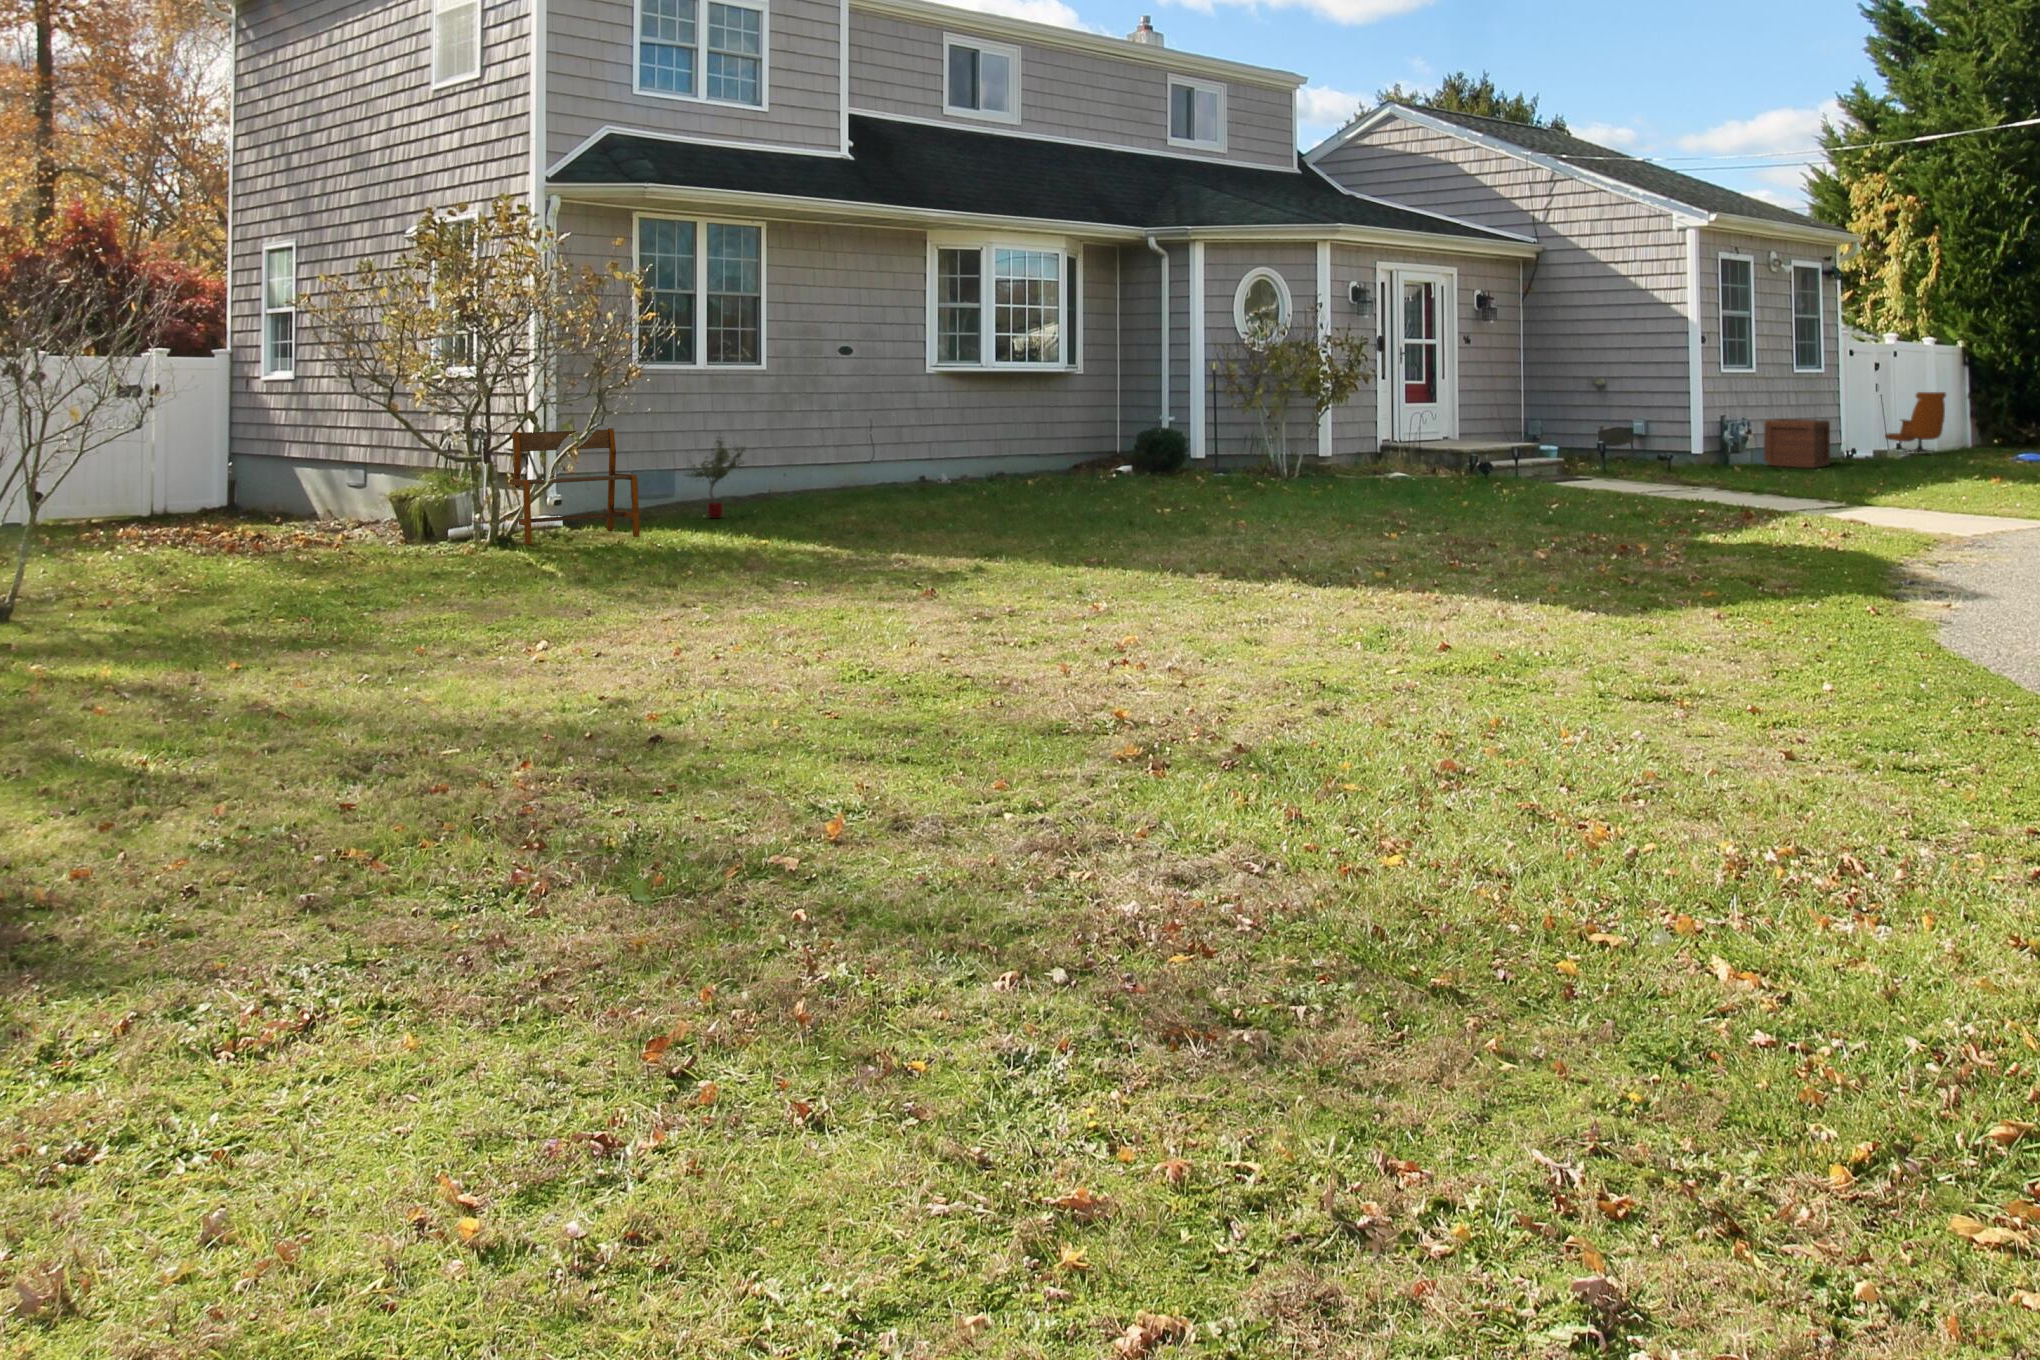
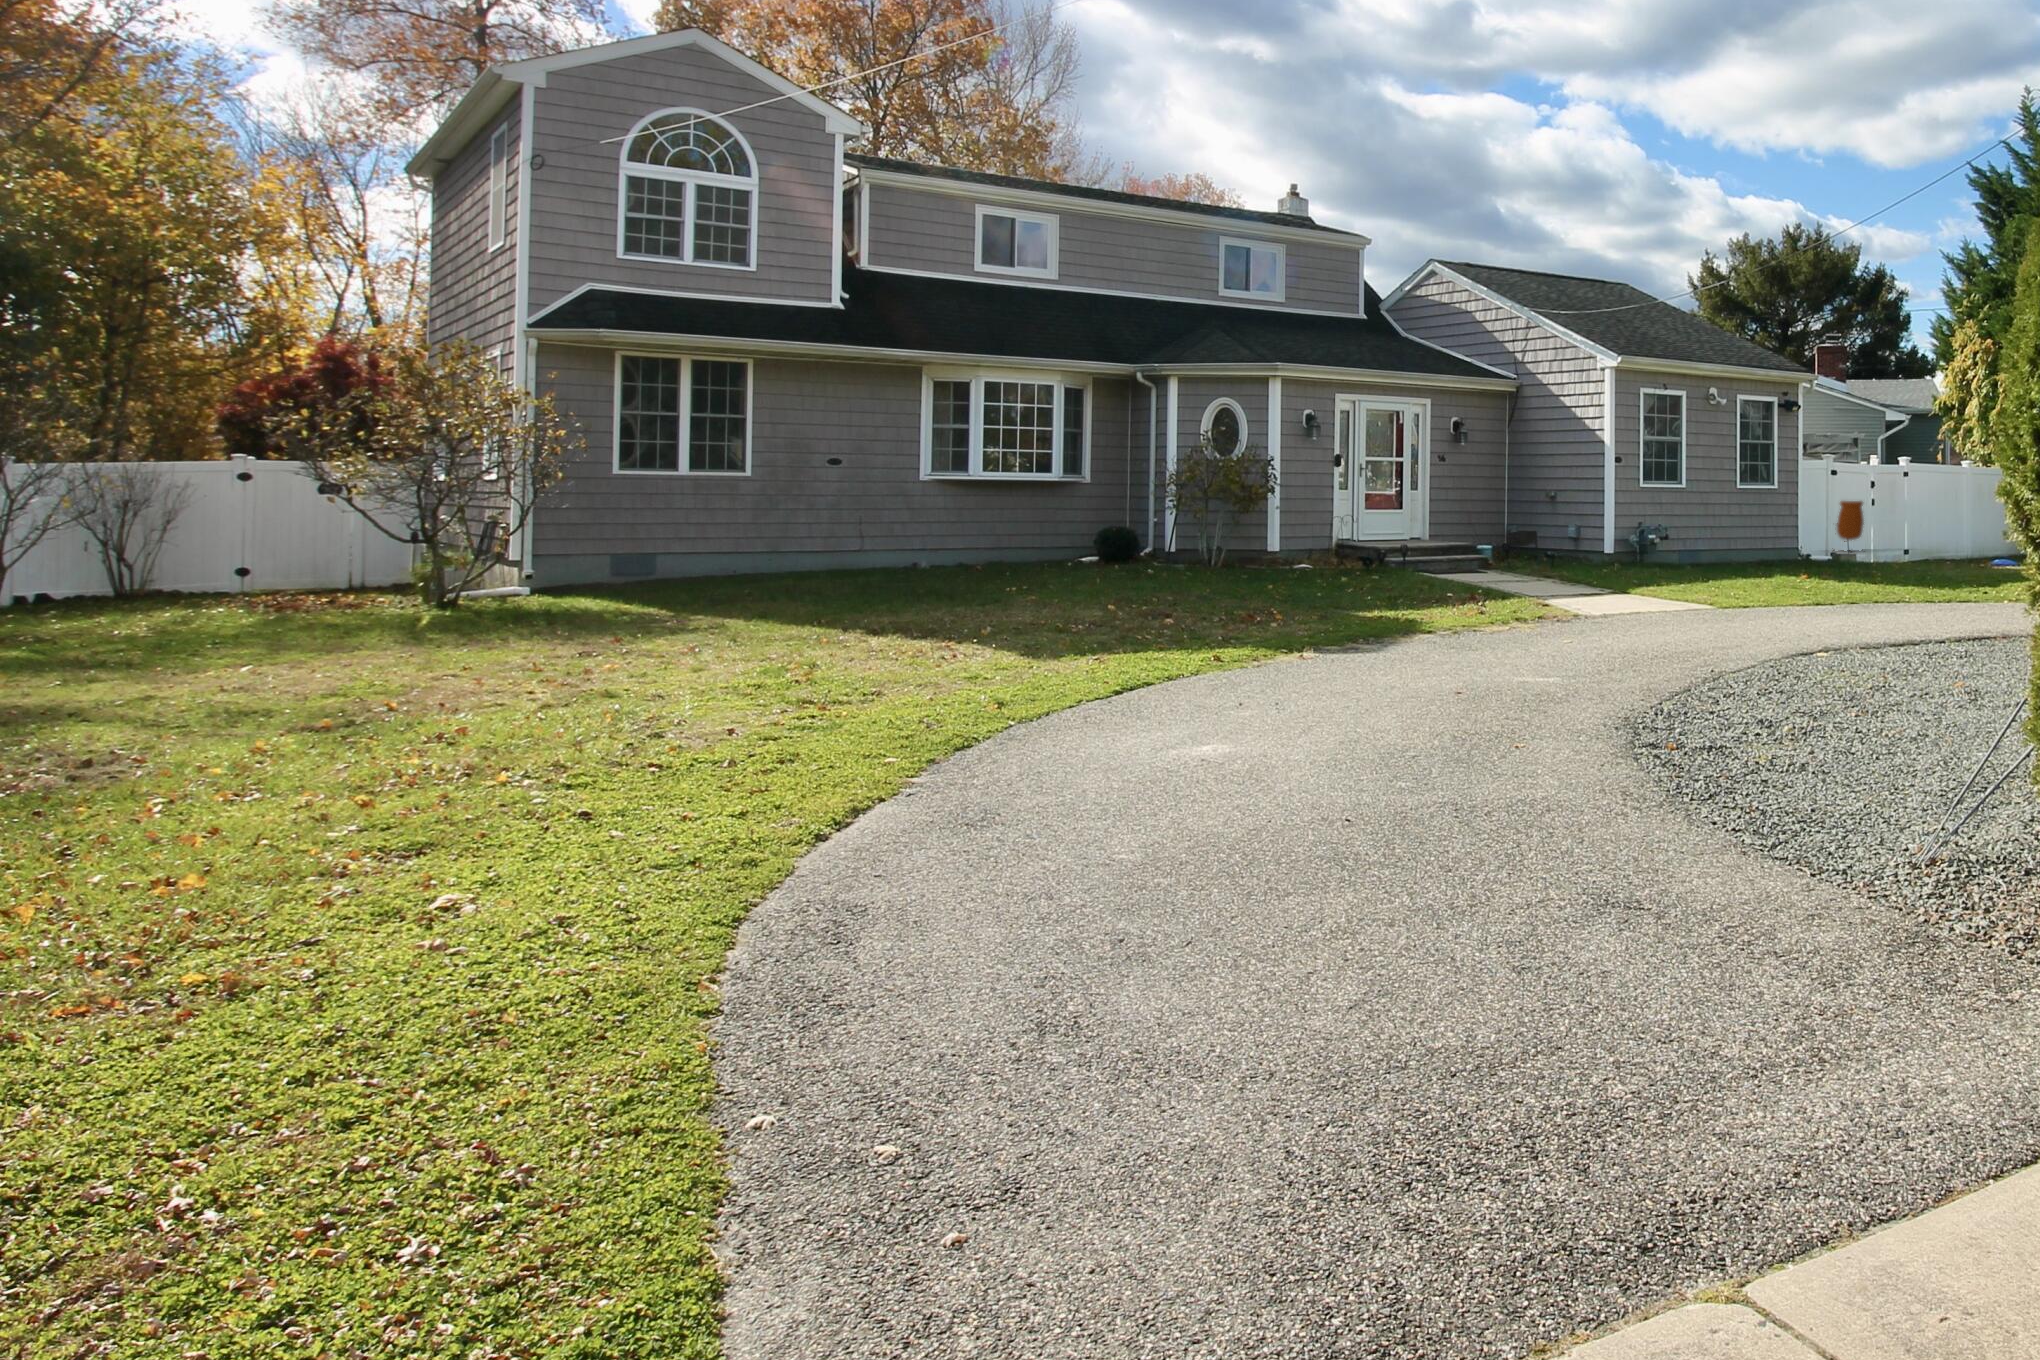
wooden crate: present [1764,419,1830,468] -> none [1682,522,1735,562]
bench: present [509,428,640,545] -> none [465,523,578,612]
potted tree: present [684,438,745,518] -> none [656,530,719,595]

